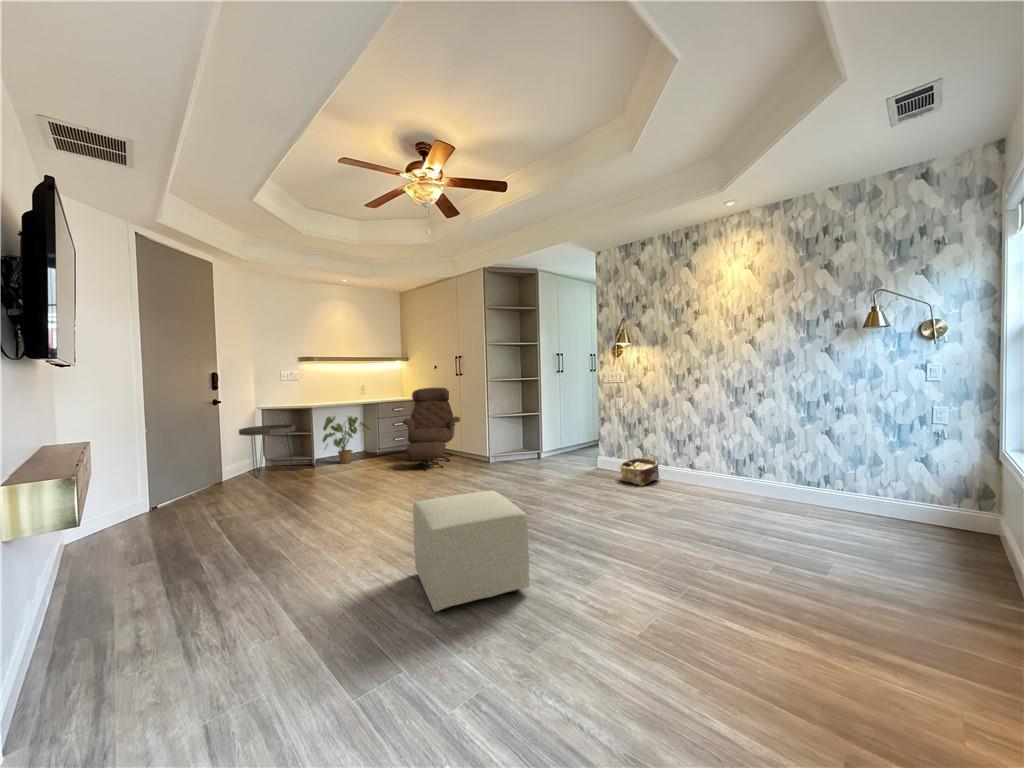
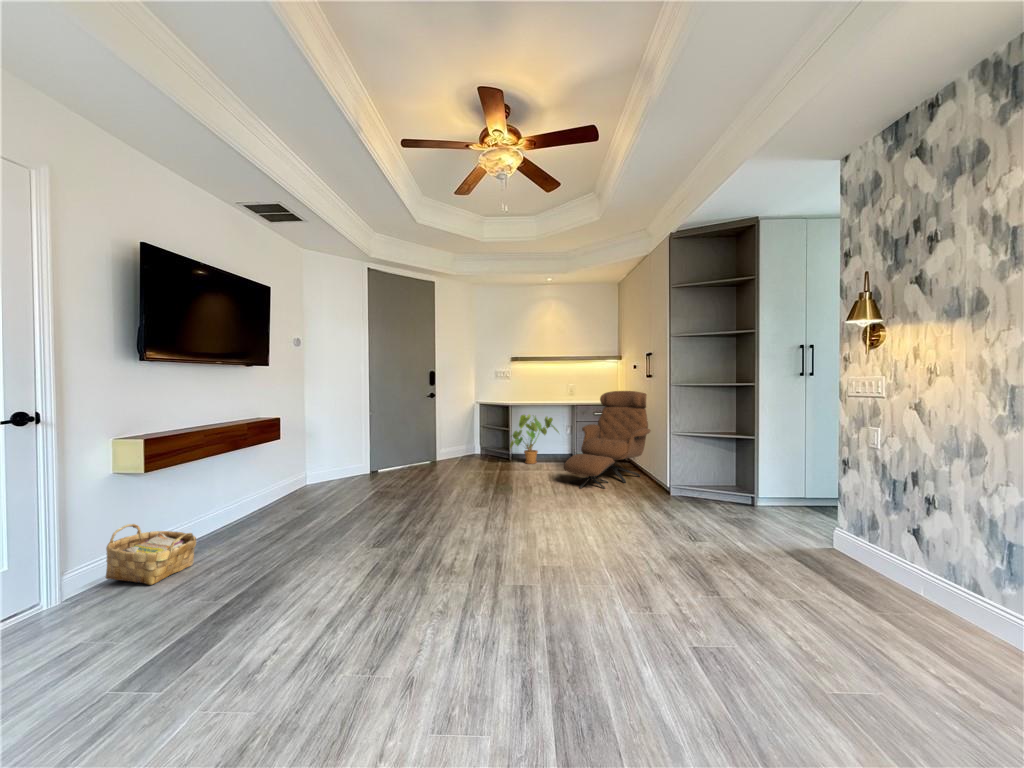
side table: present [239,424,295,478] -> none [444,418,488,463]
woven basket: present [620,452,659,486] -> present [106,524,196,585]
ottoman: present [413,491,530,612] -> none [260,523,442,699]

